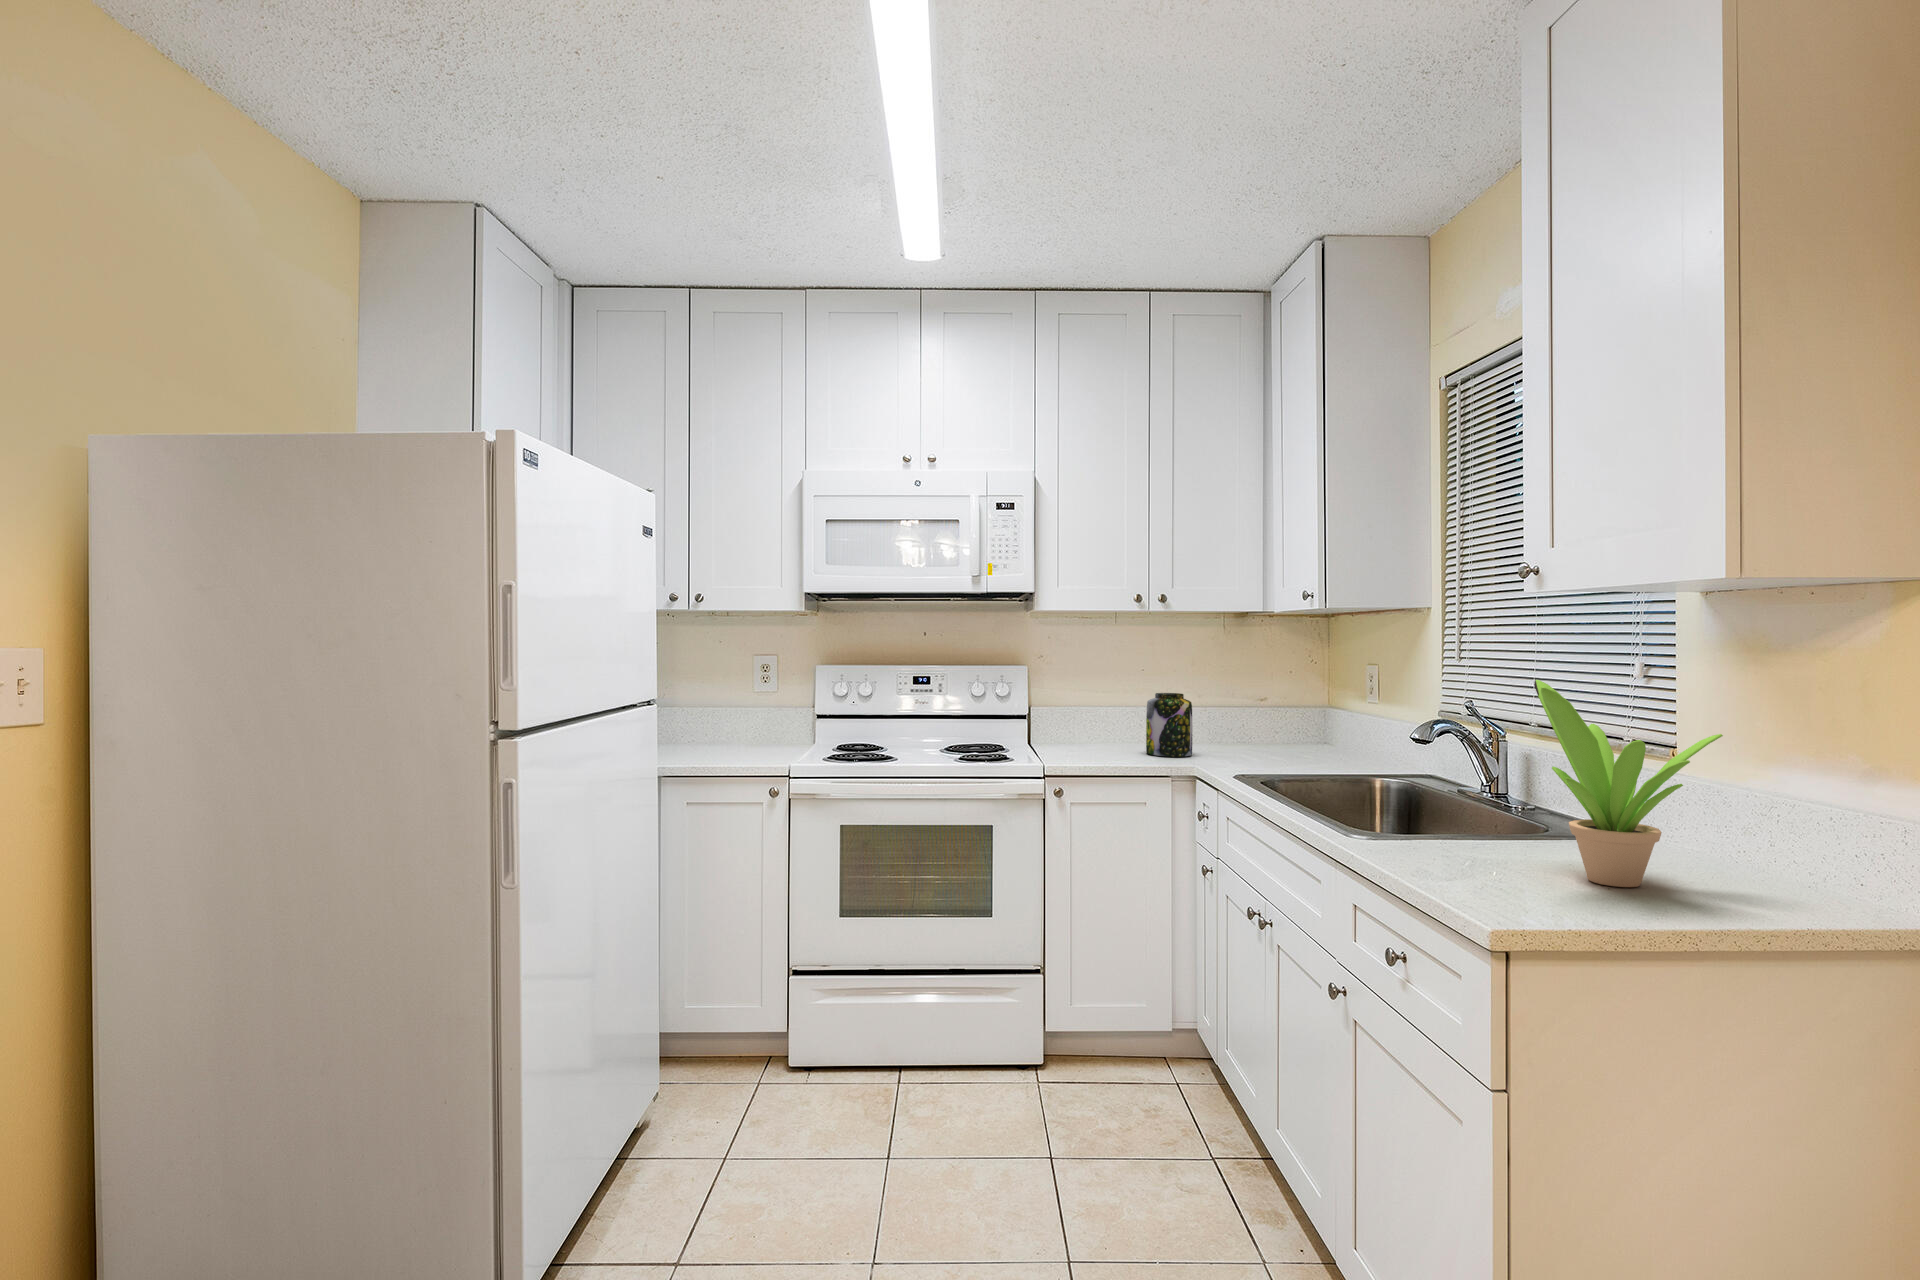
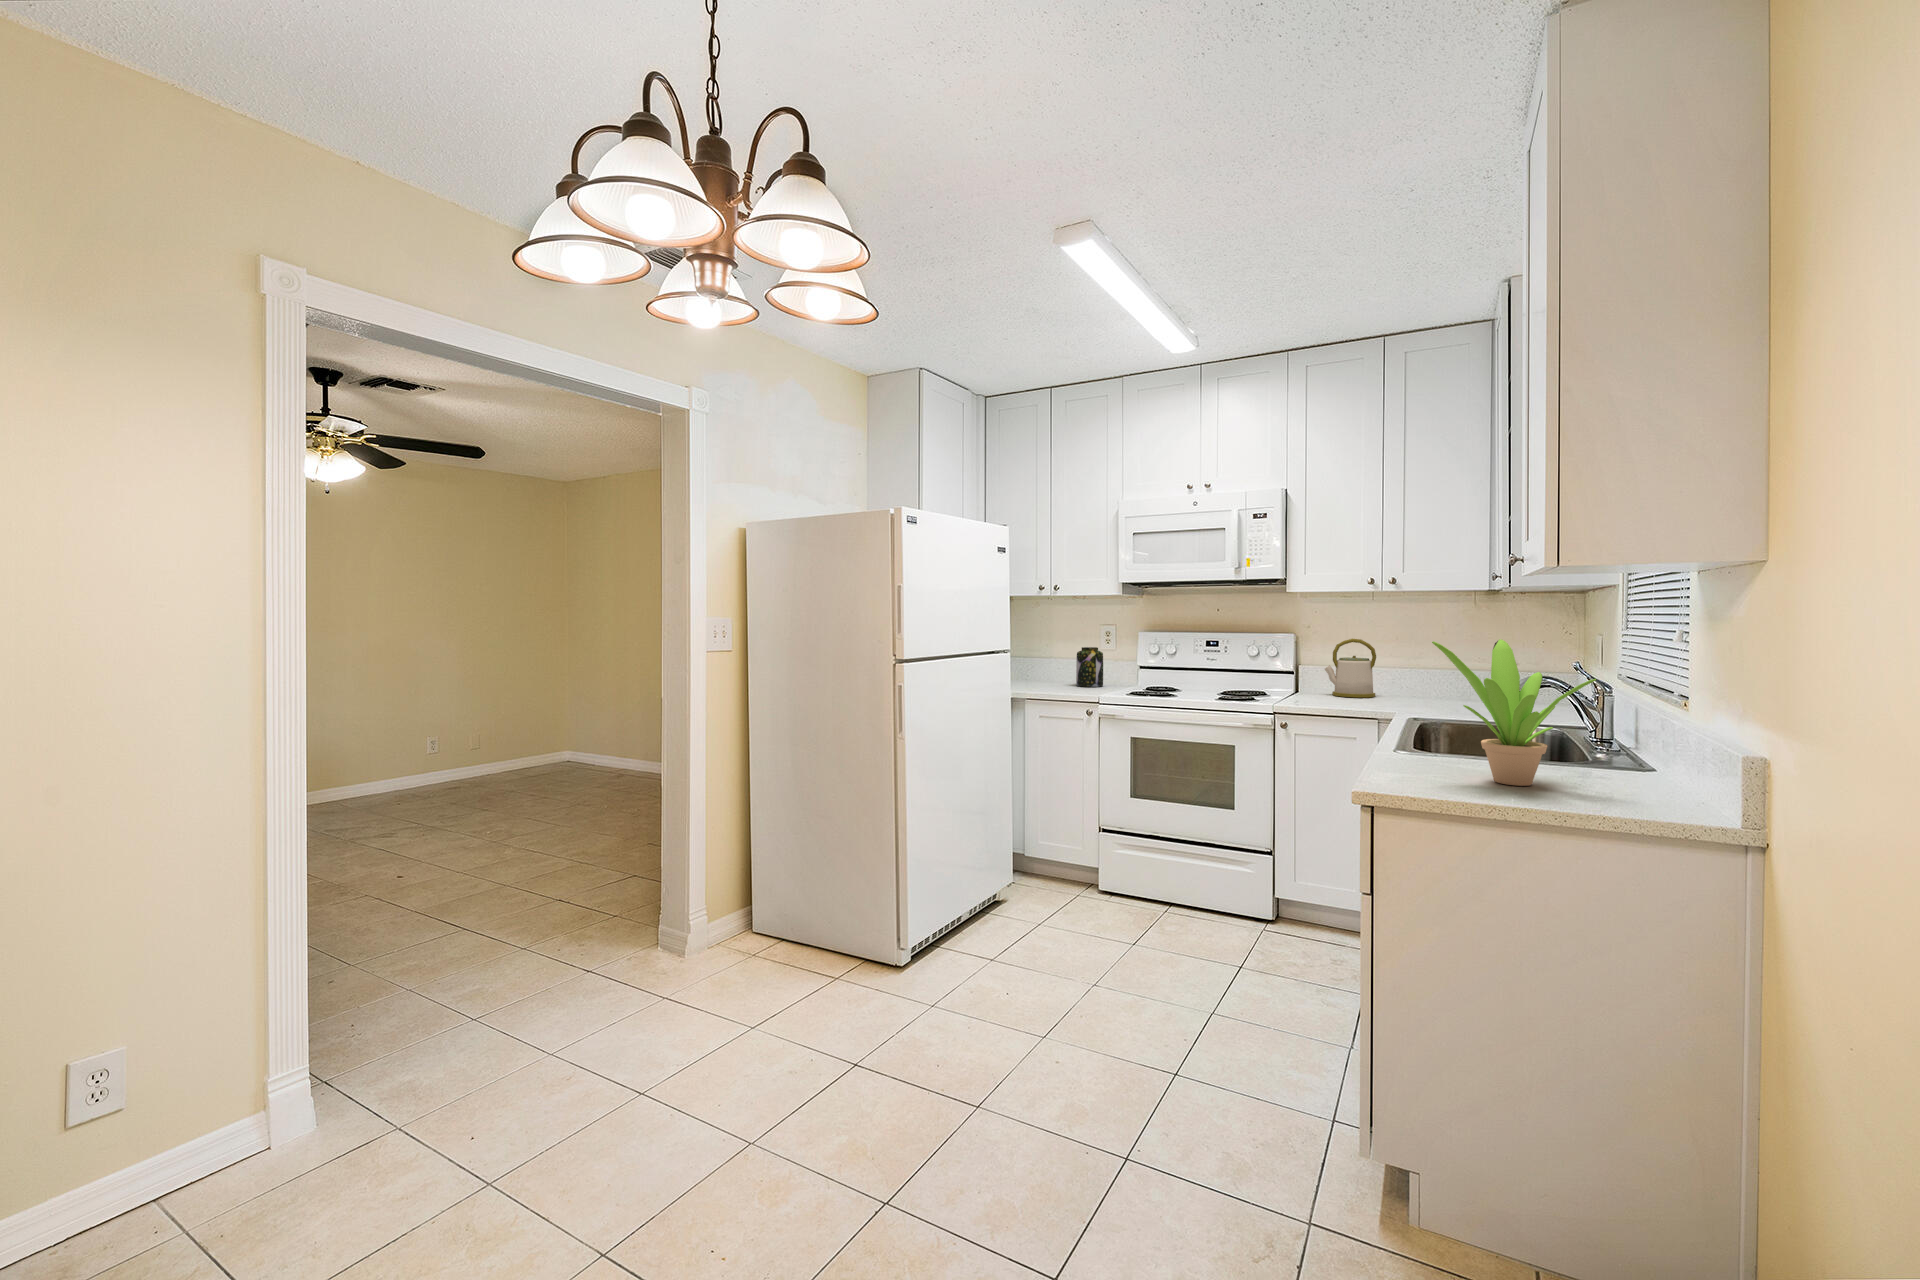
kettle: none [1068,671,1129,748] -> present [1325,639,1376,698]
jar: present [1146,693,1192,757] -> present [1076,647,1103,687]

